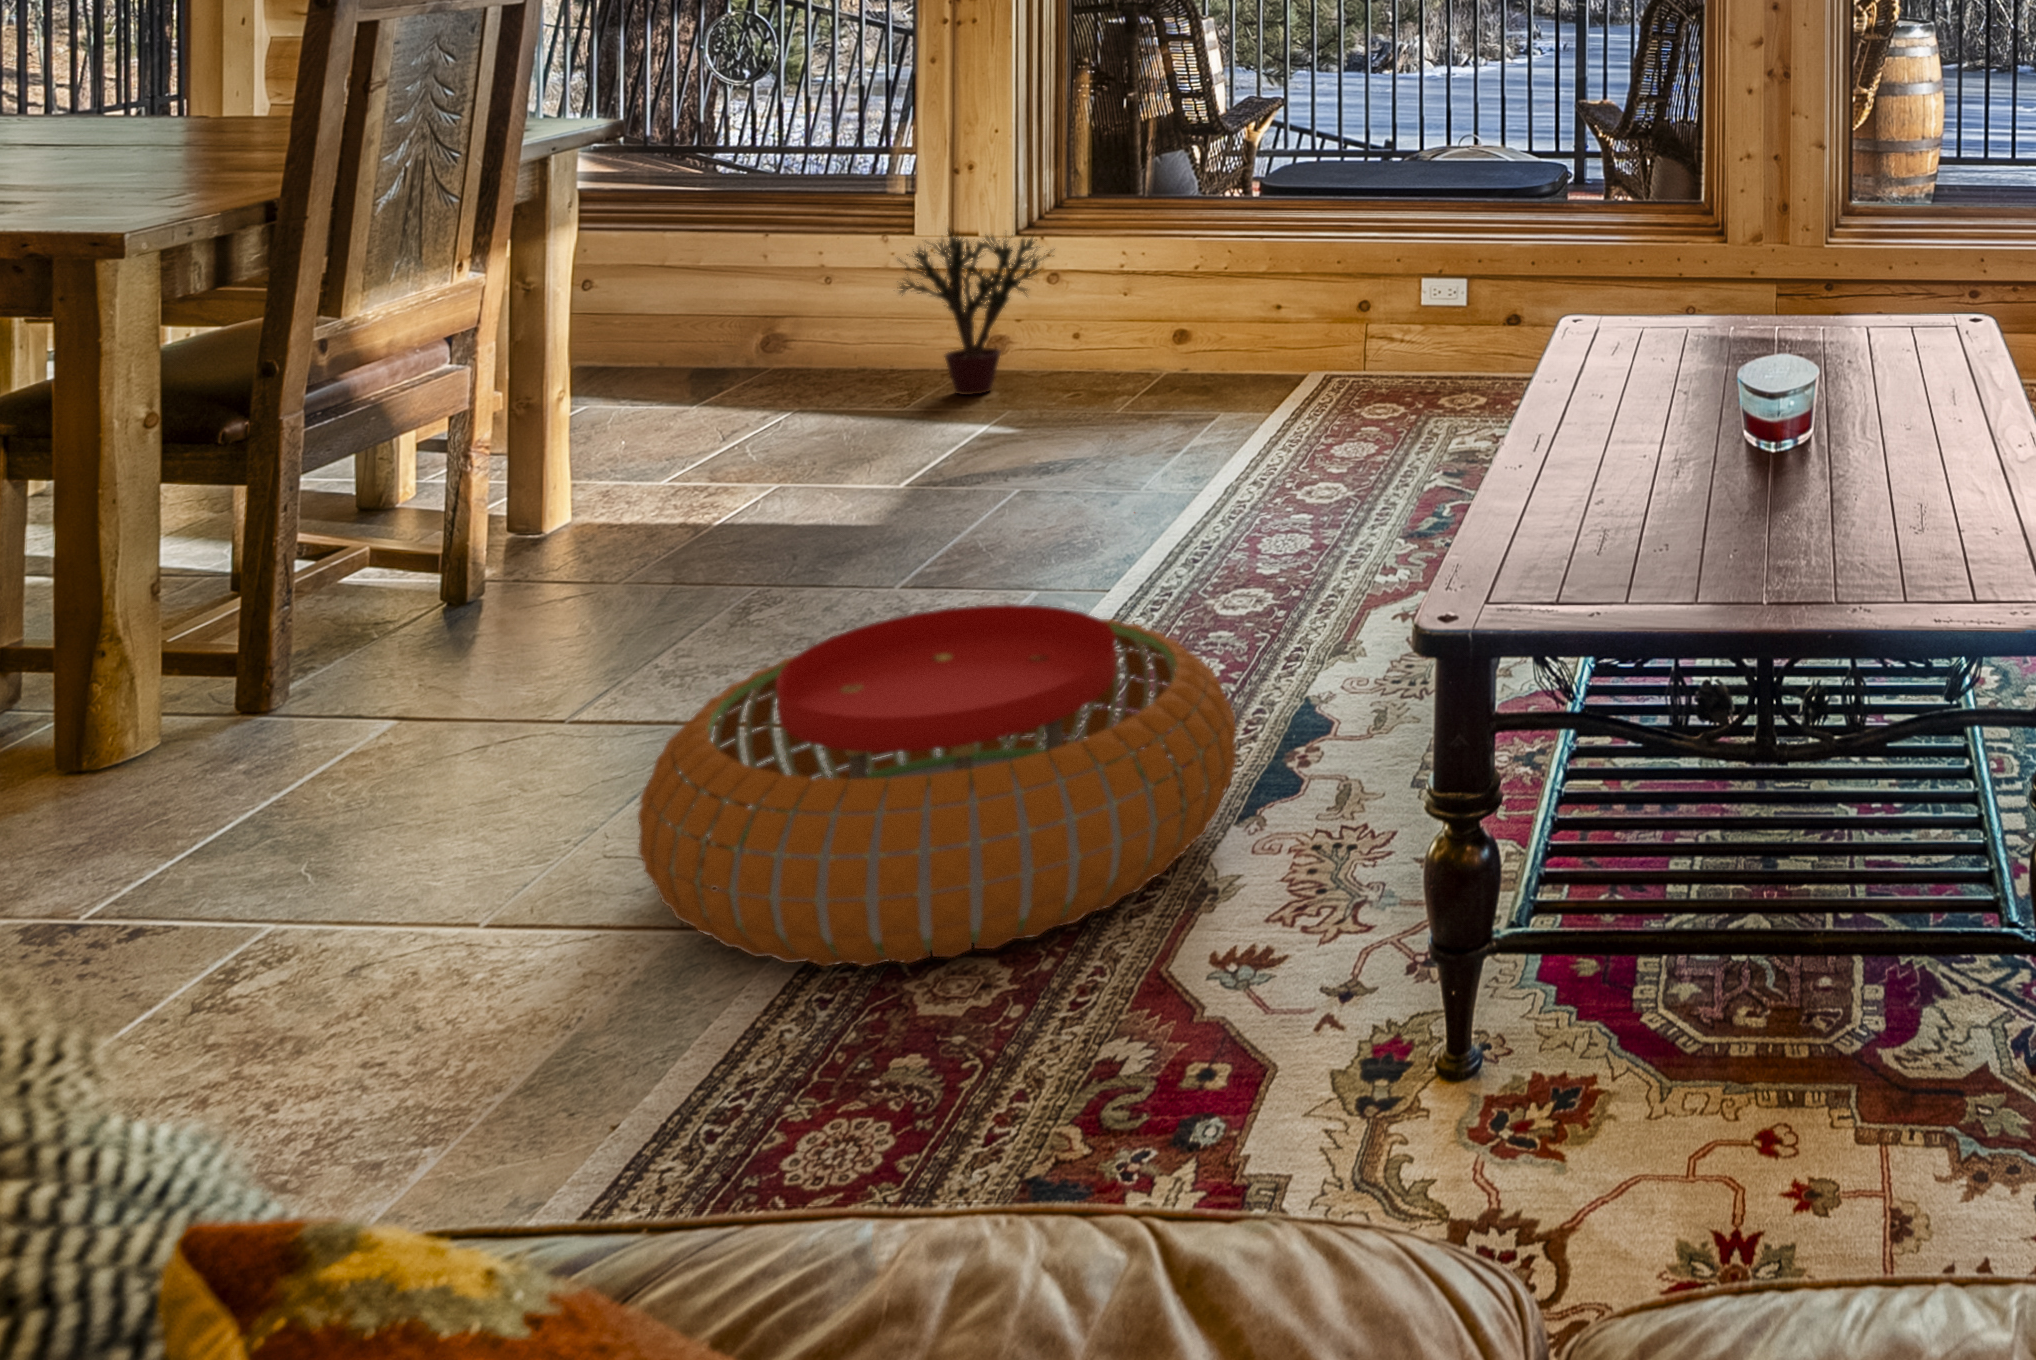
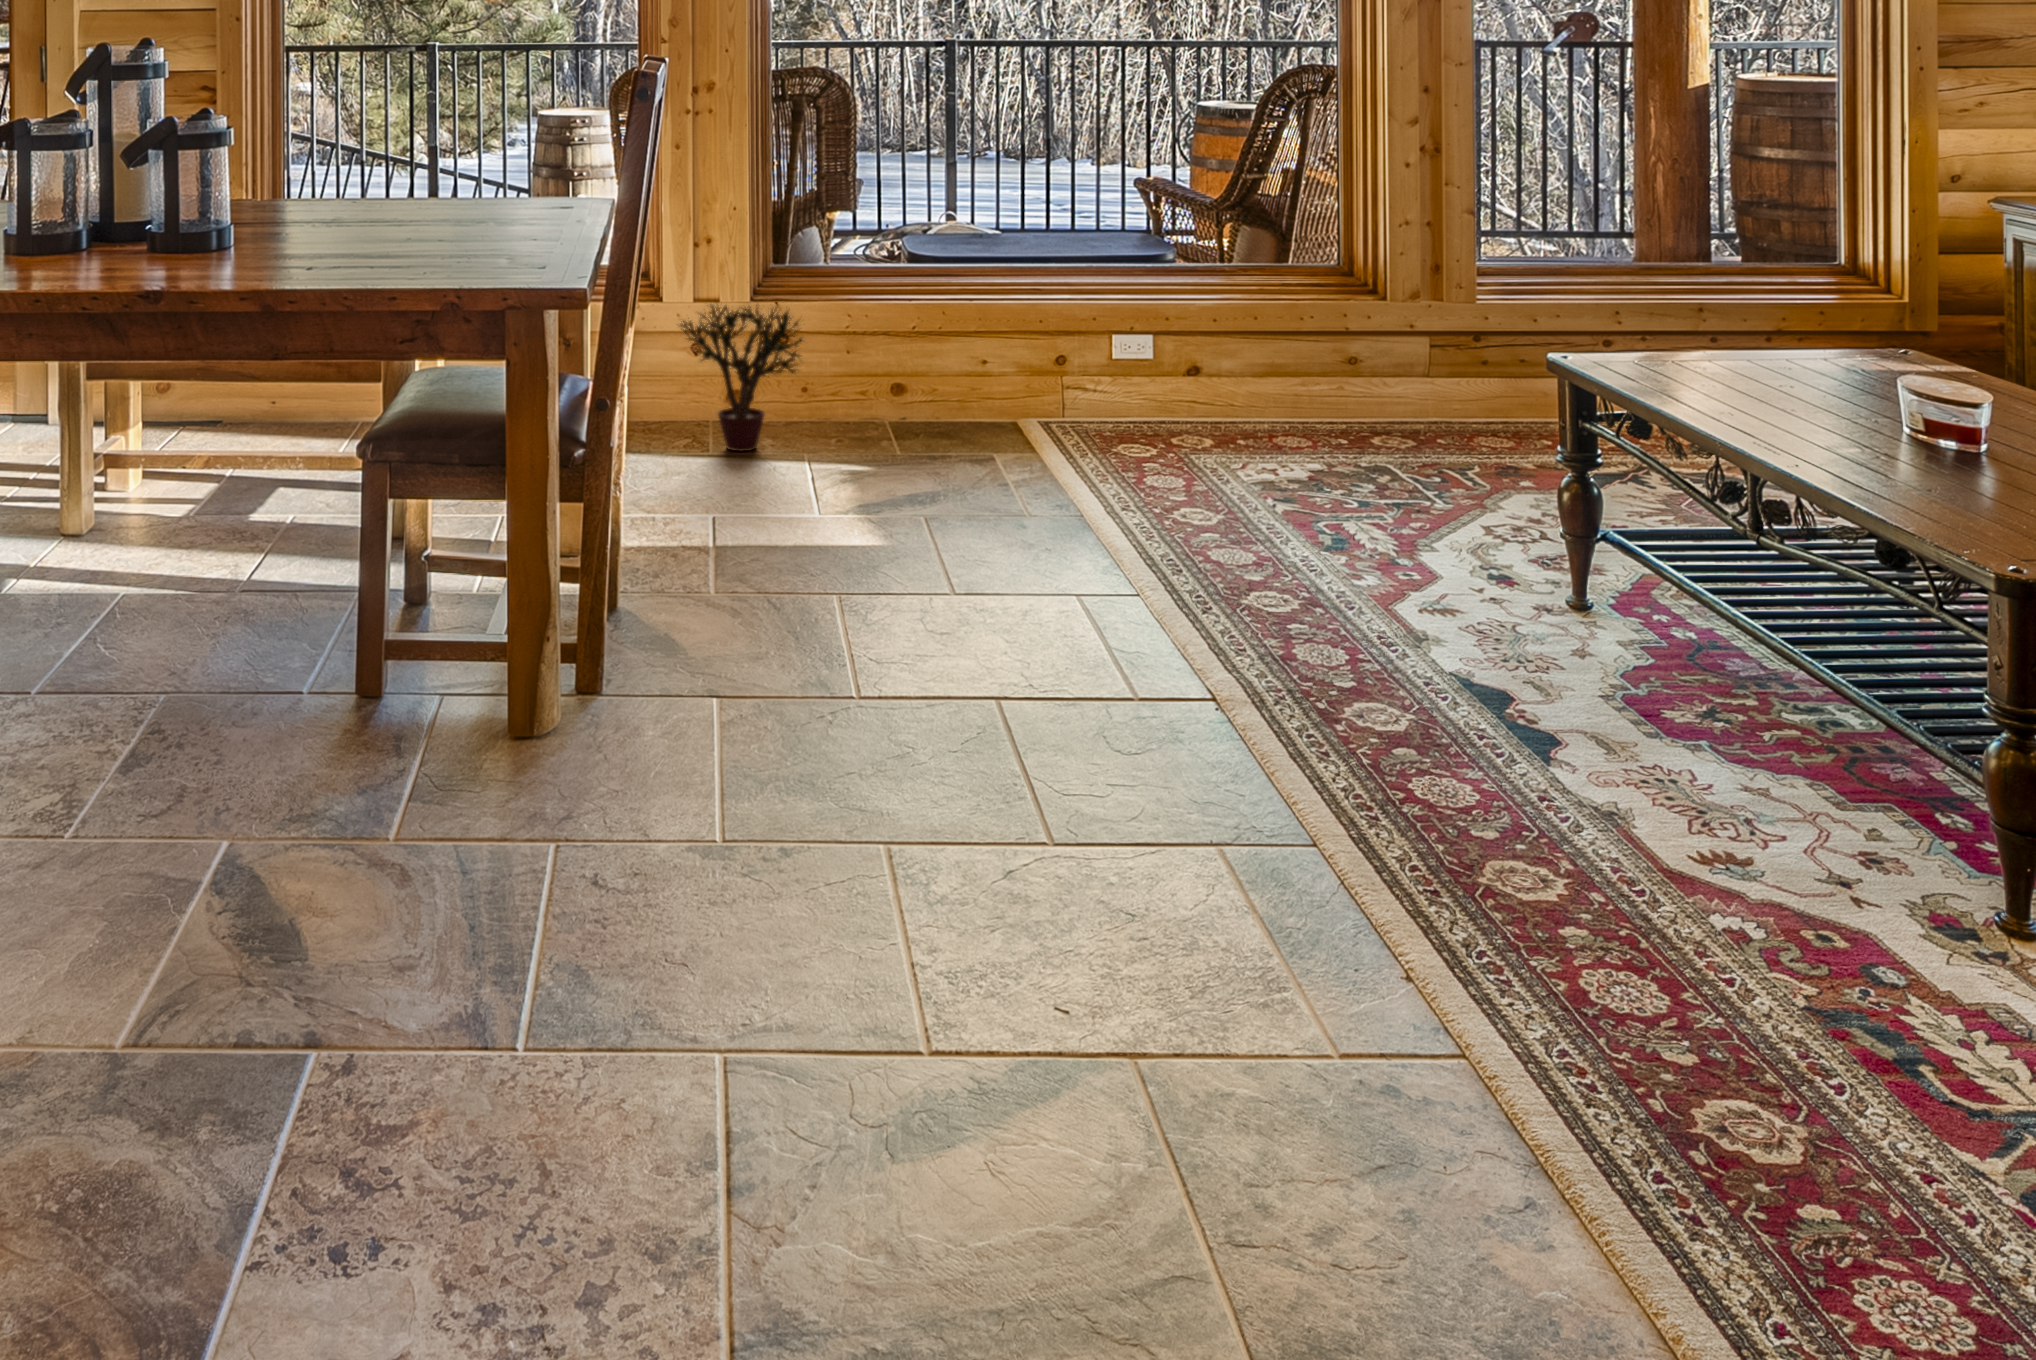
pouf: present [638,604,1237,967] -> none [1163,667,1668,991]

